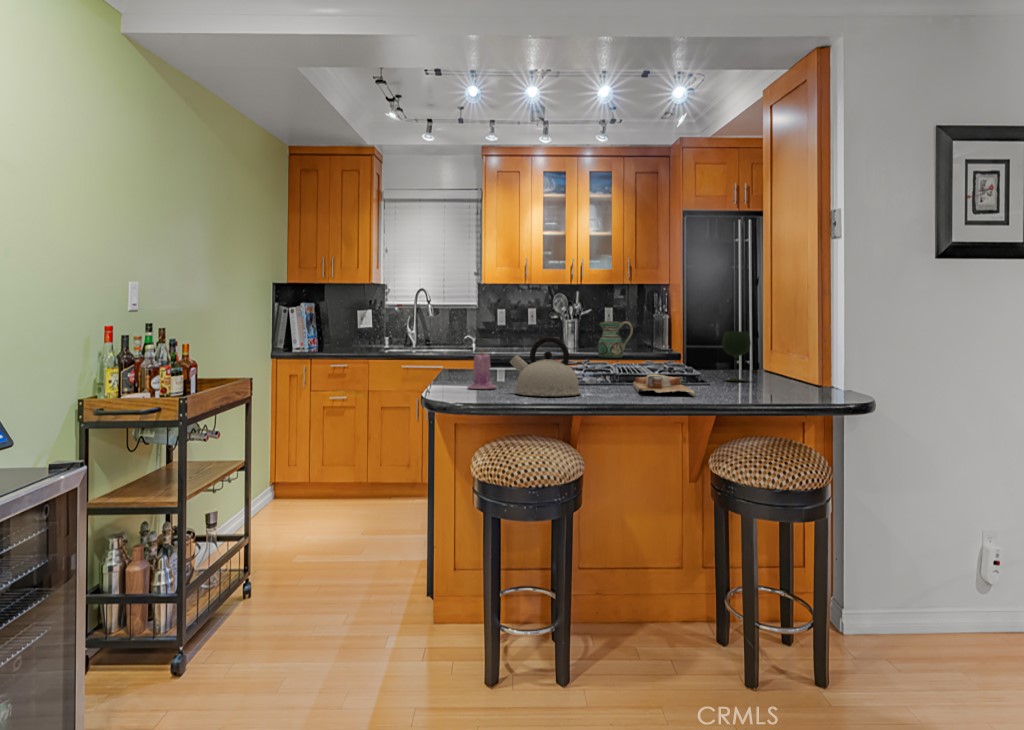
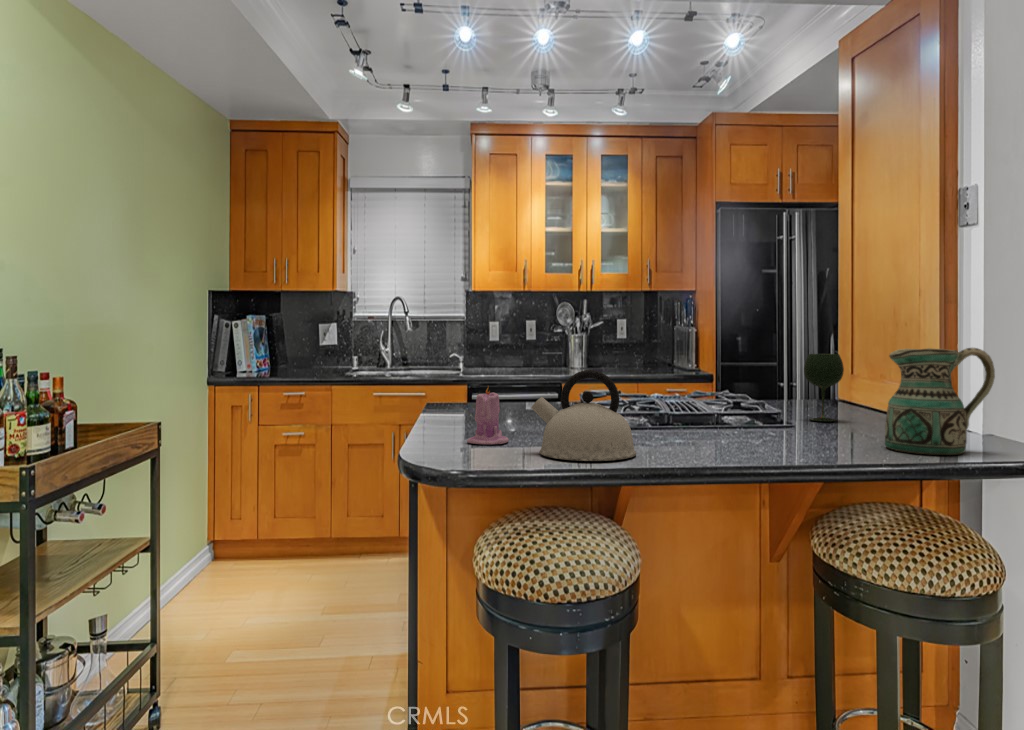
ceramic pitcher: present [598,321,633,358] -> present [885,348,995,455]
cutting board: present [633,374,695,395] -> none [696,419,806,456]

